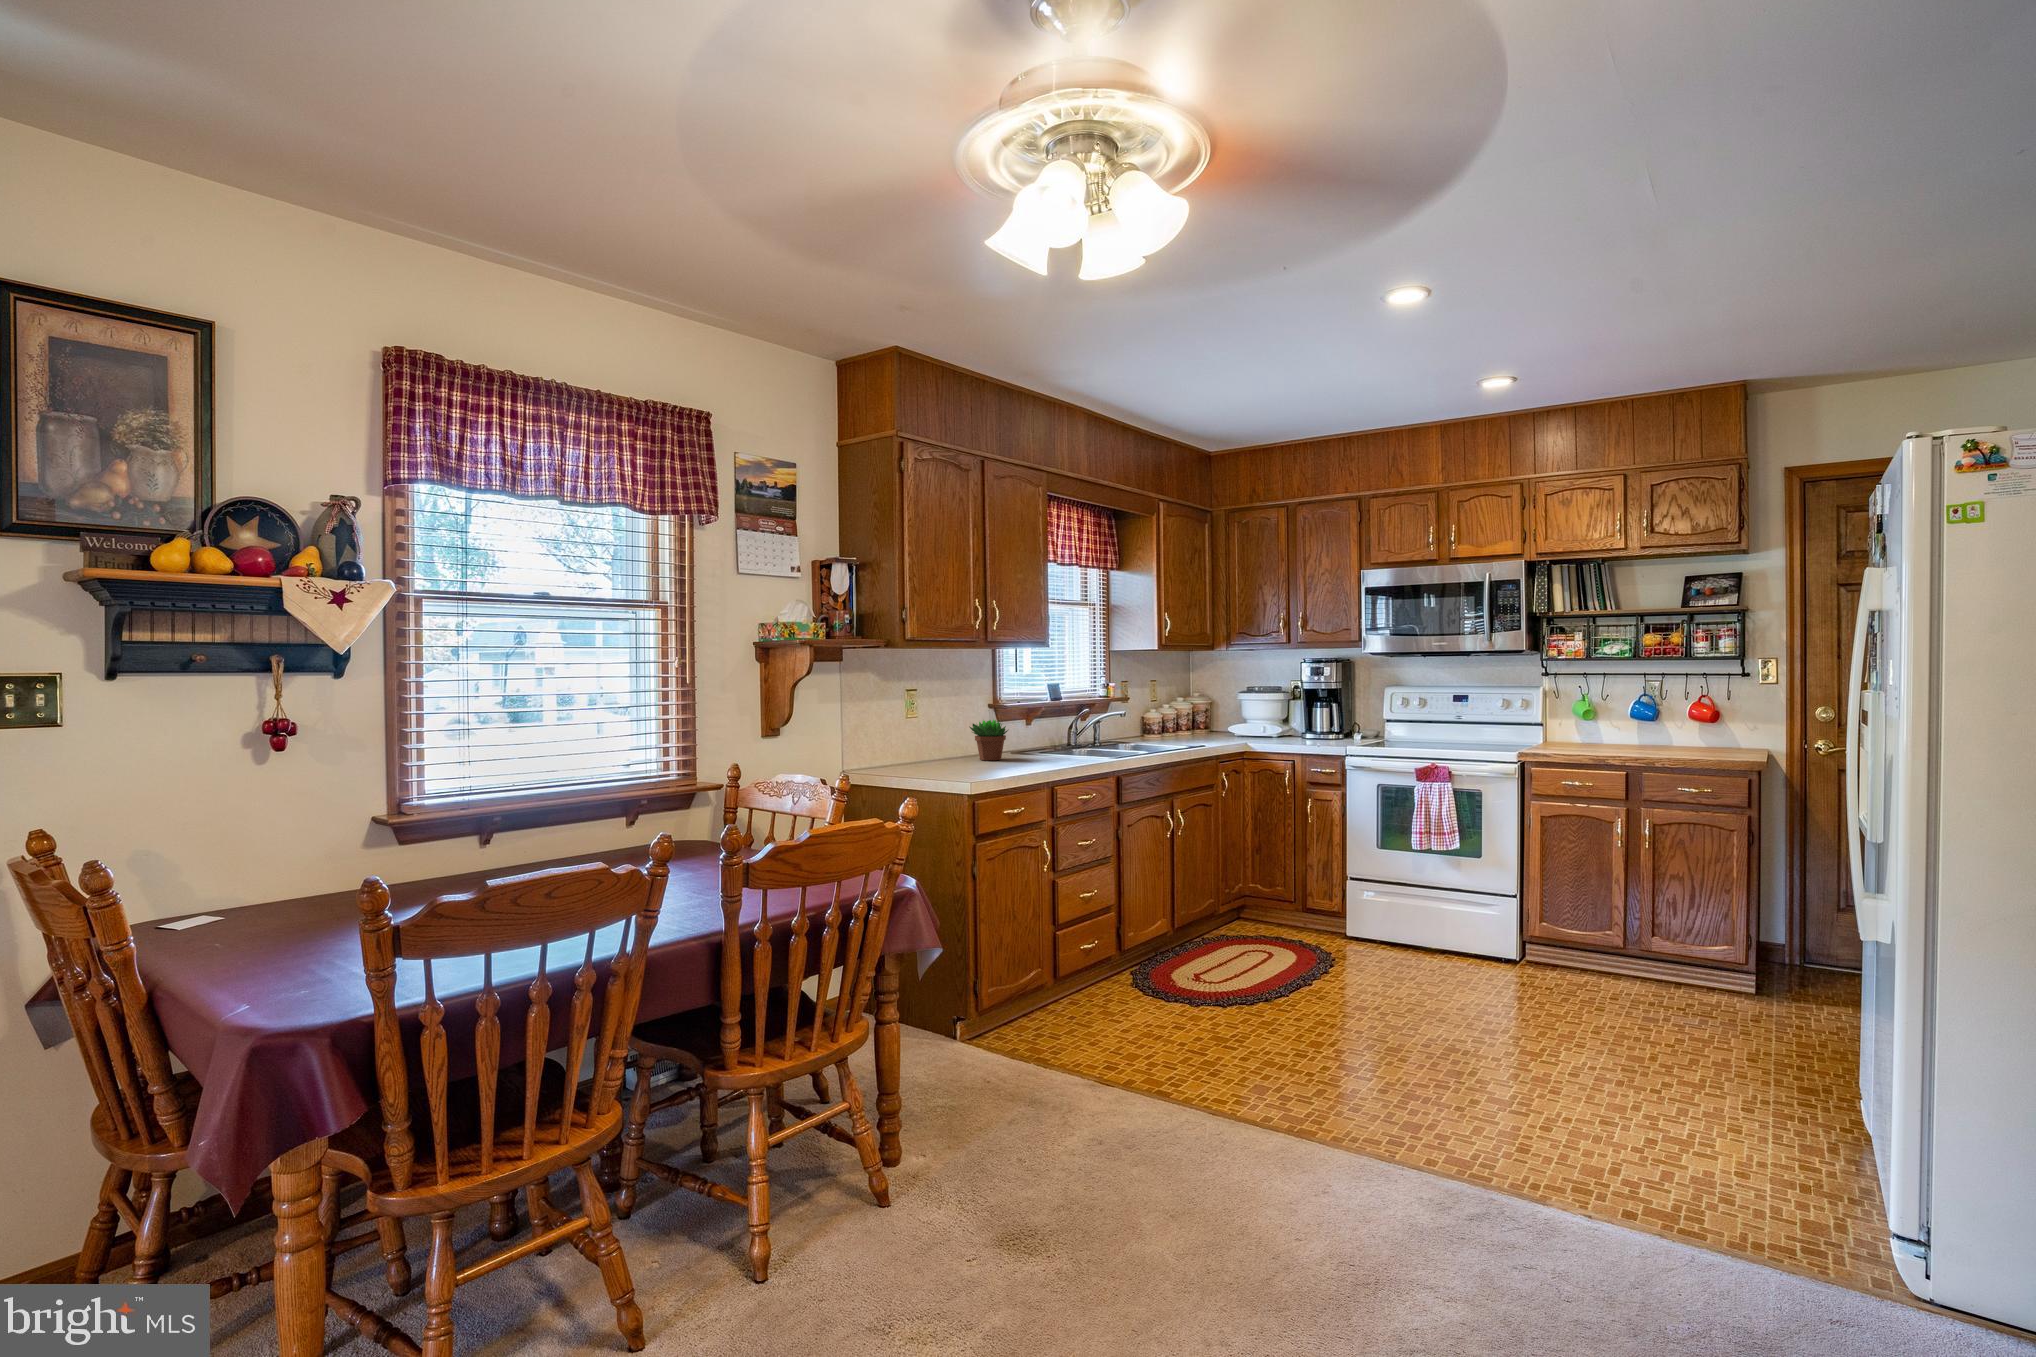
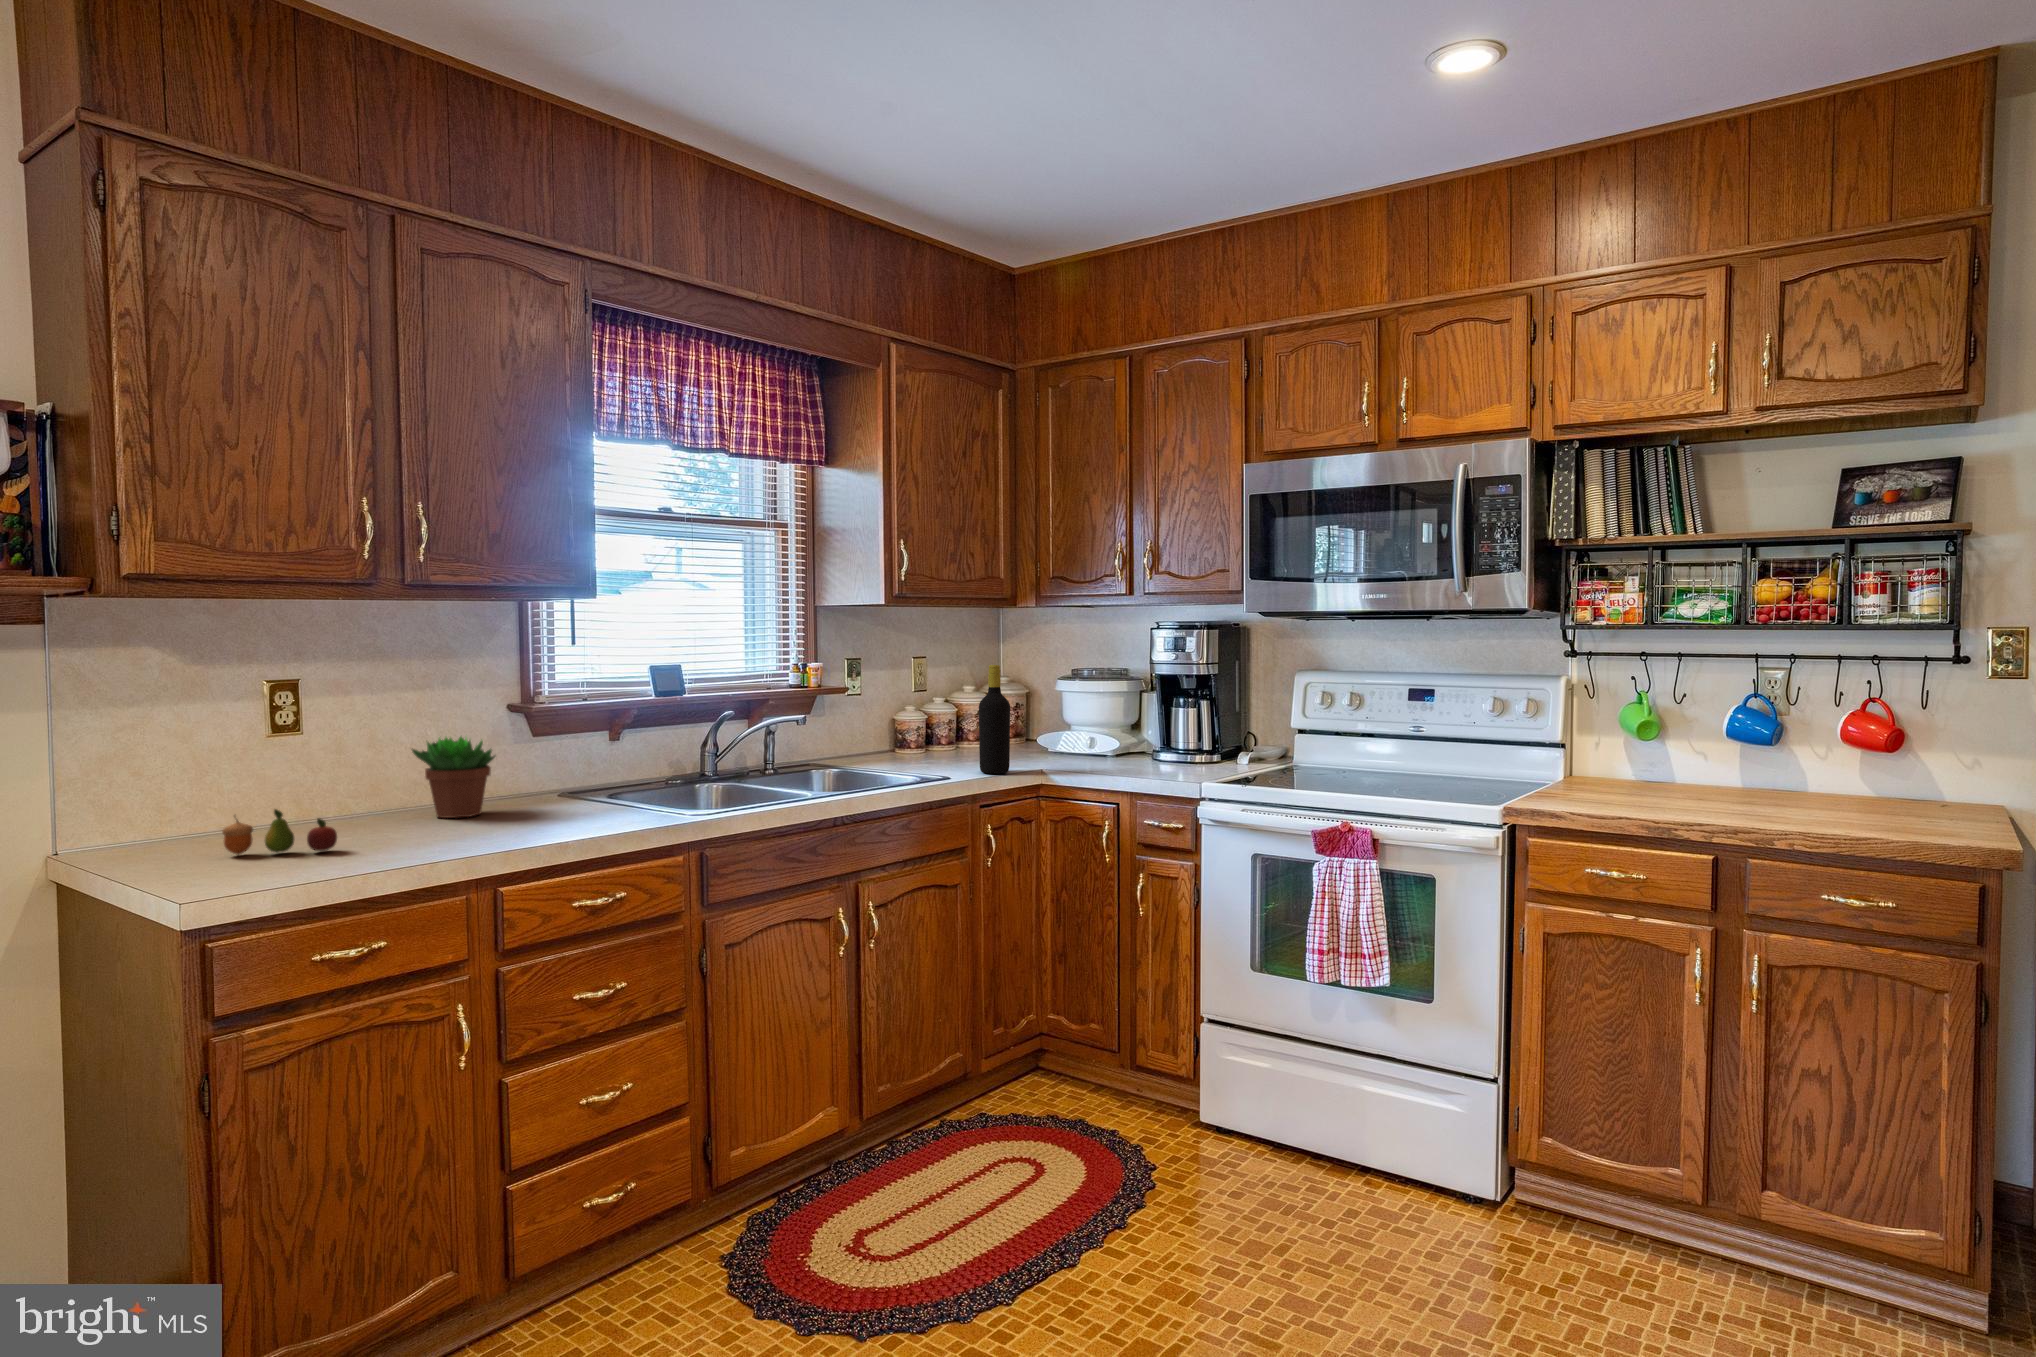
bottle: none [1212,684,1230,744] -> present [979,665,1010,774]
fruit: none [932,750,978,772] -> present [222,809,337,855]

